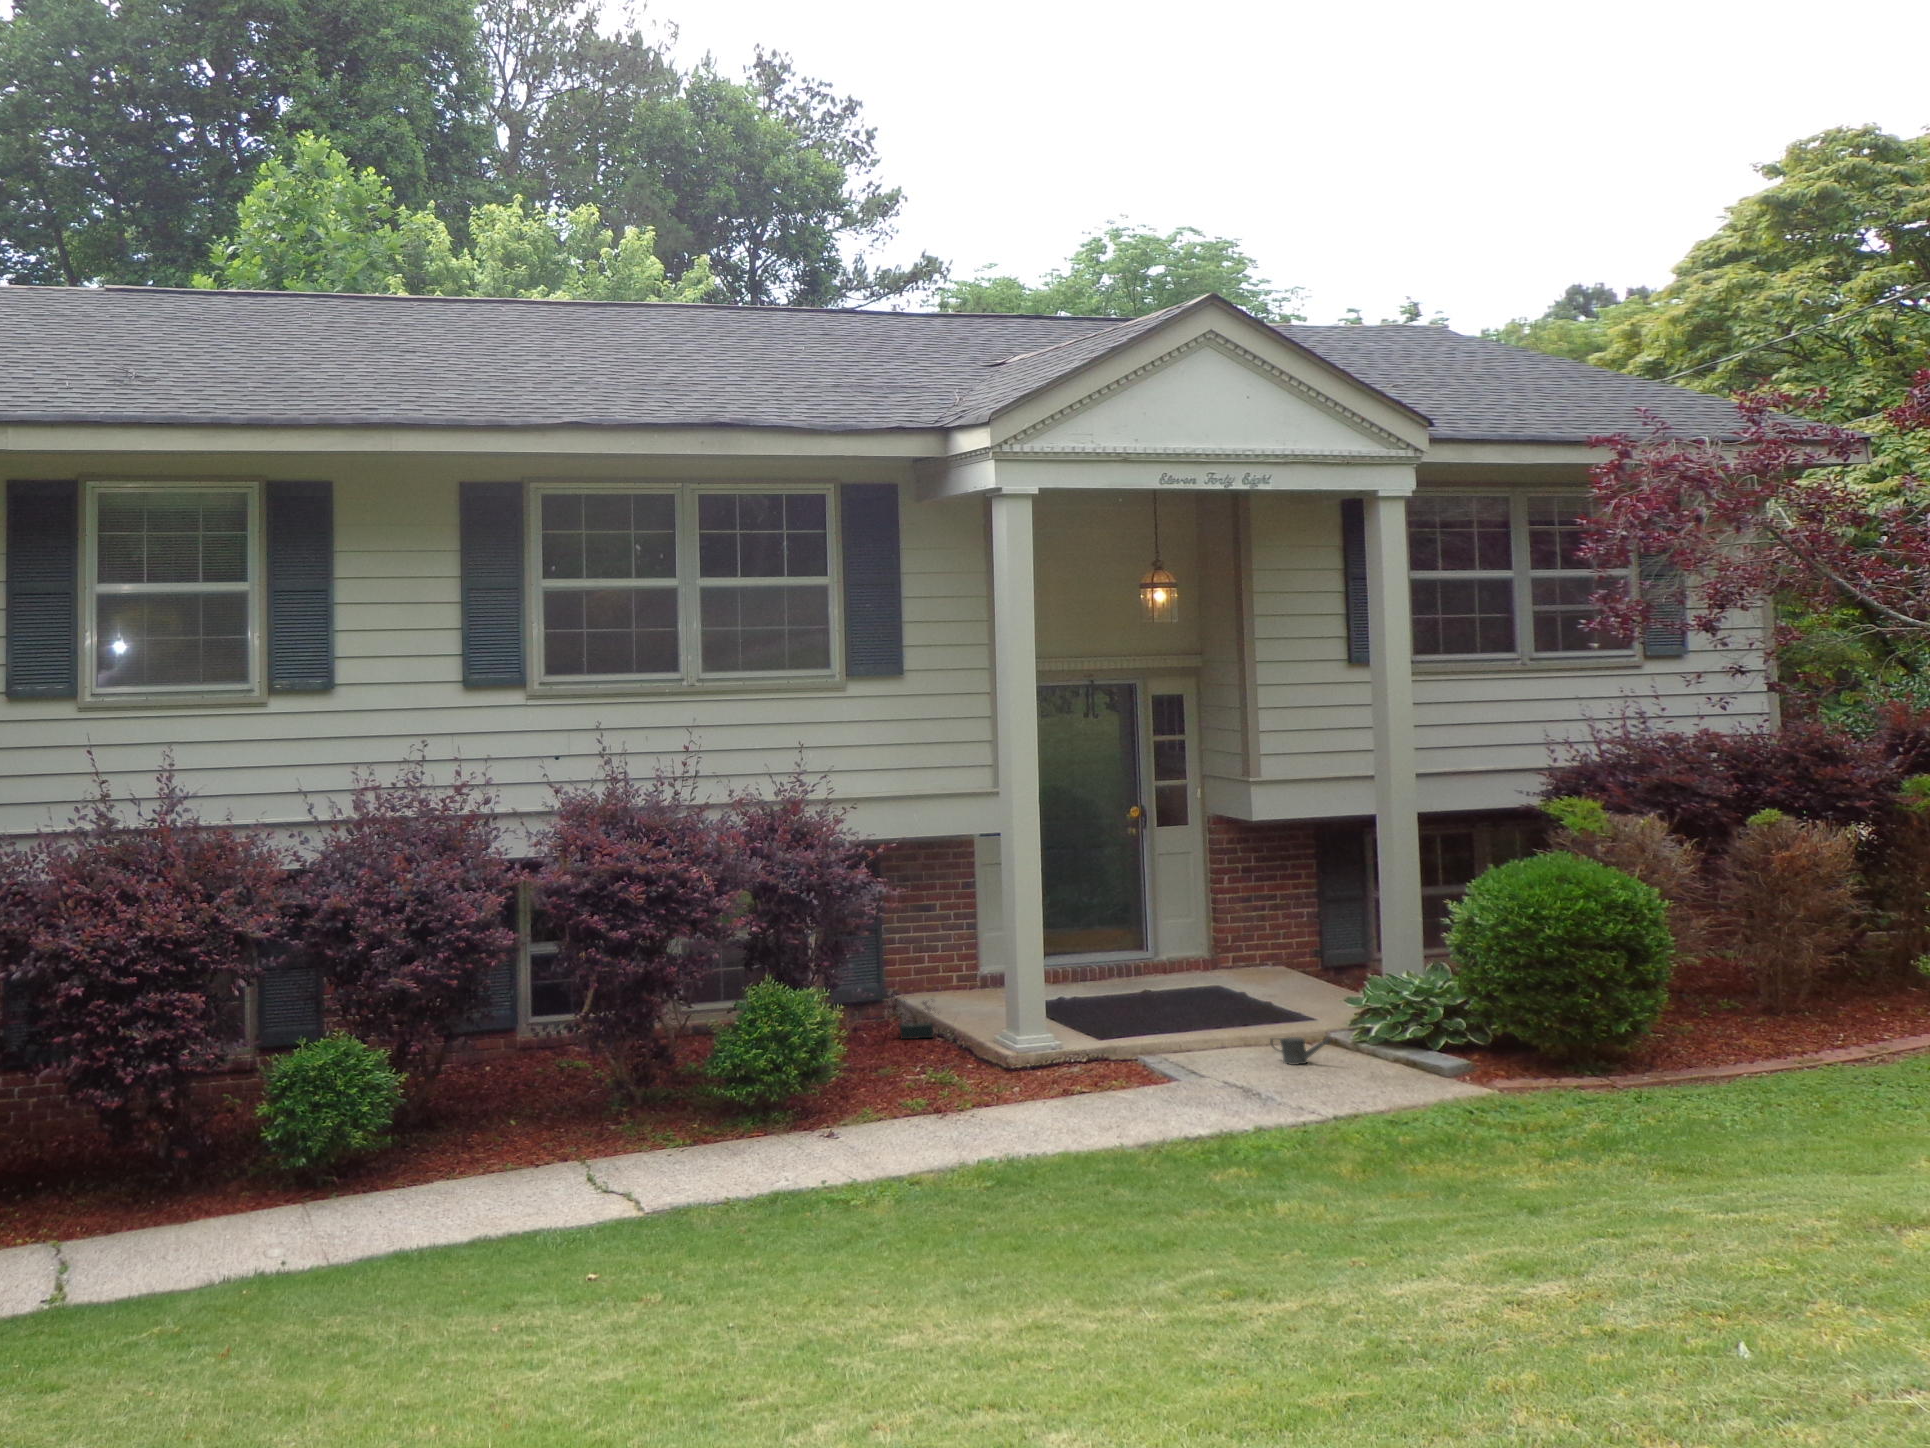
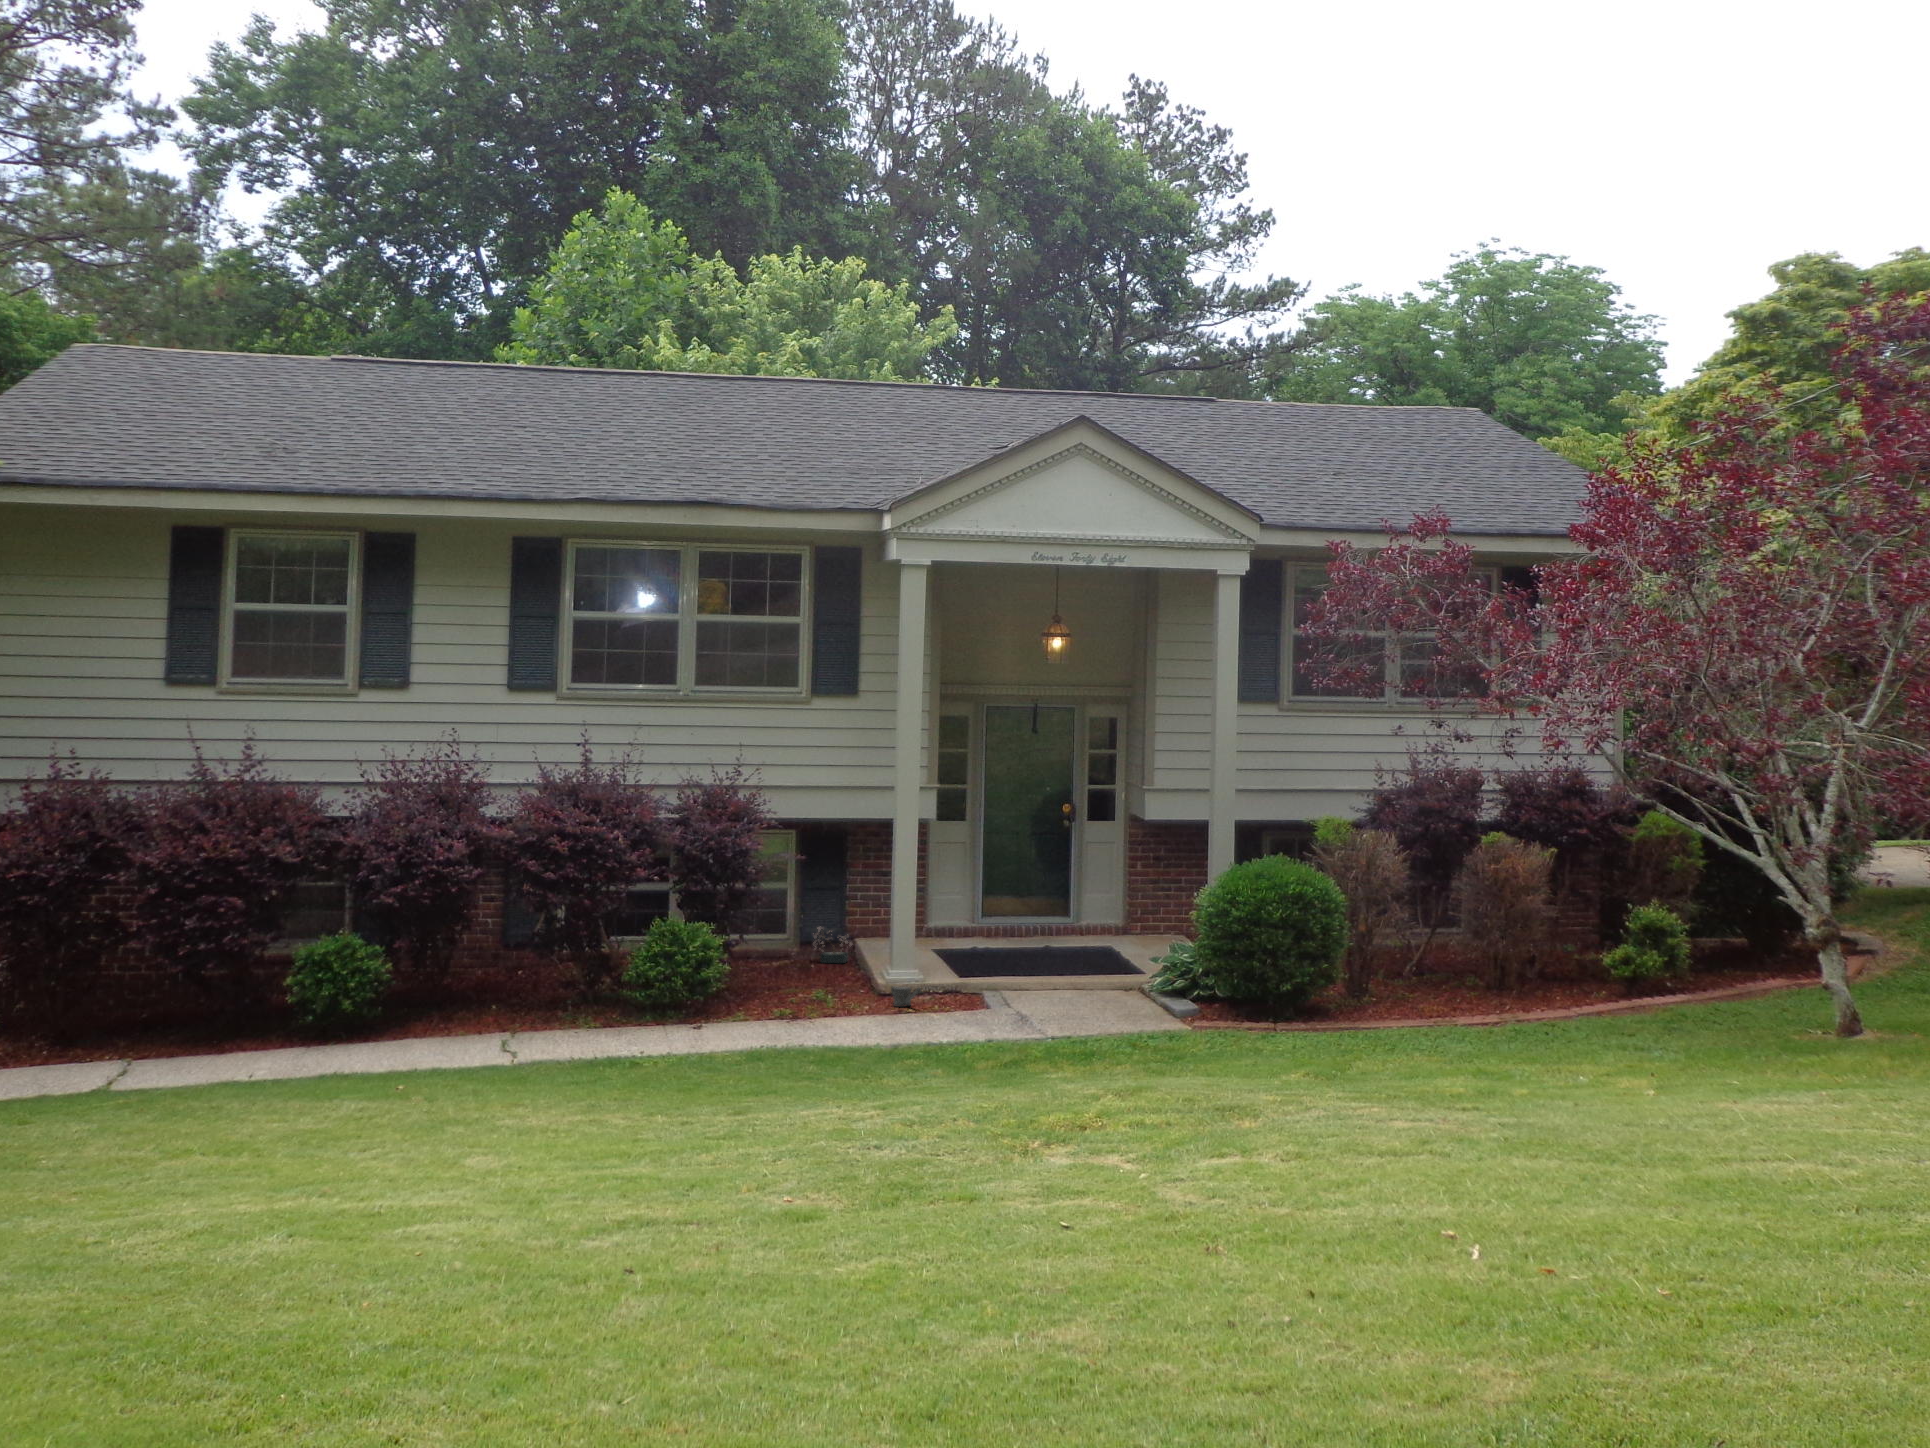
watering can: present [1270,1037,1331,1065] -> present [891,986,921,1007]

